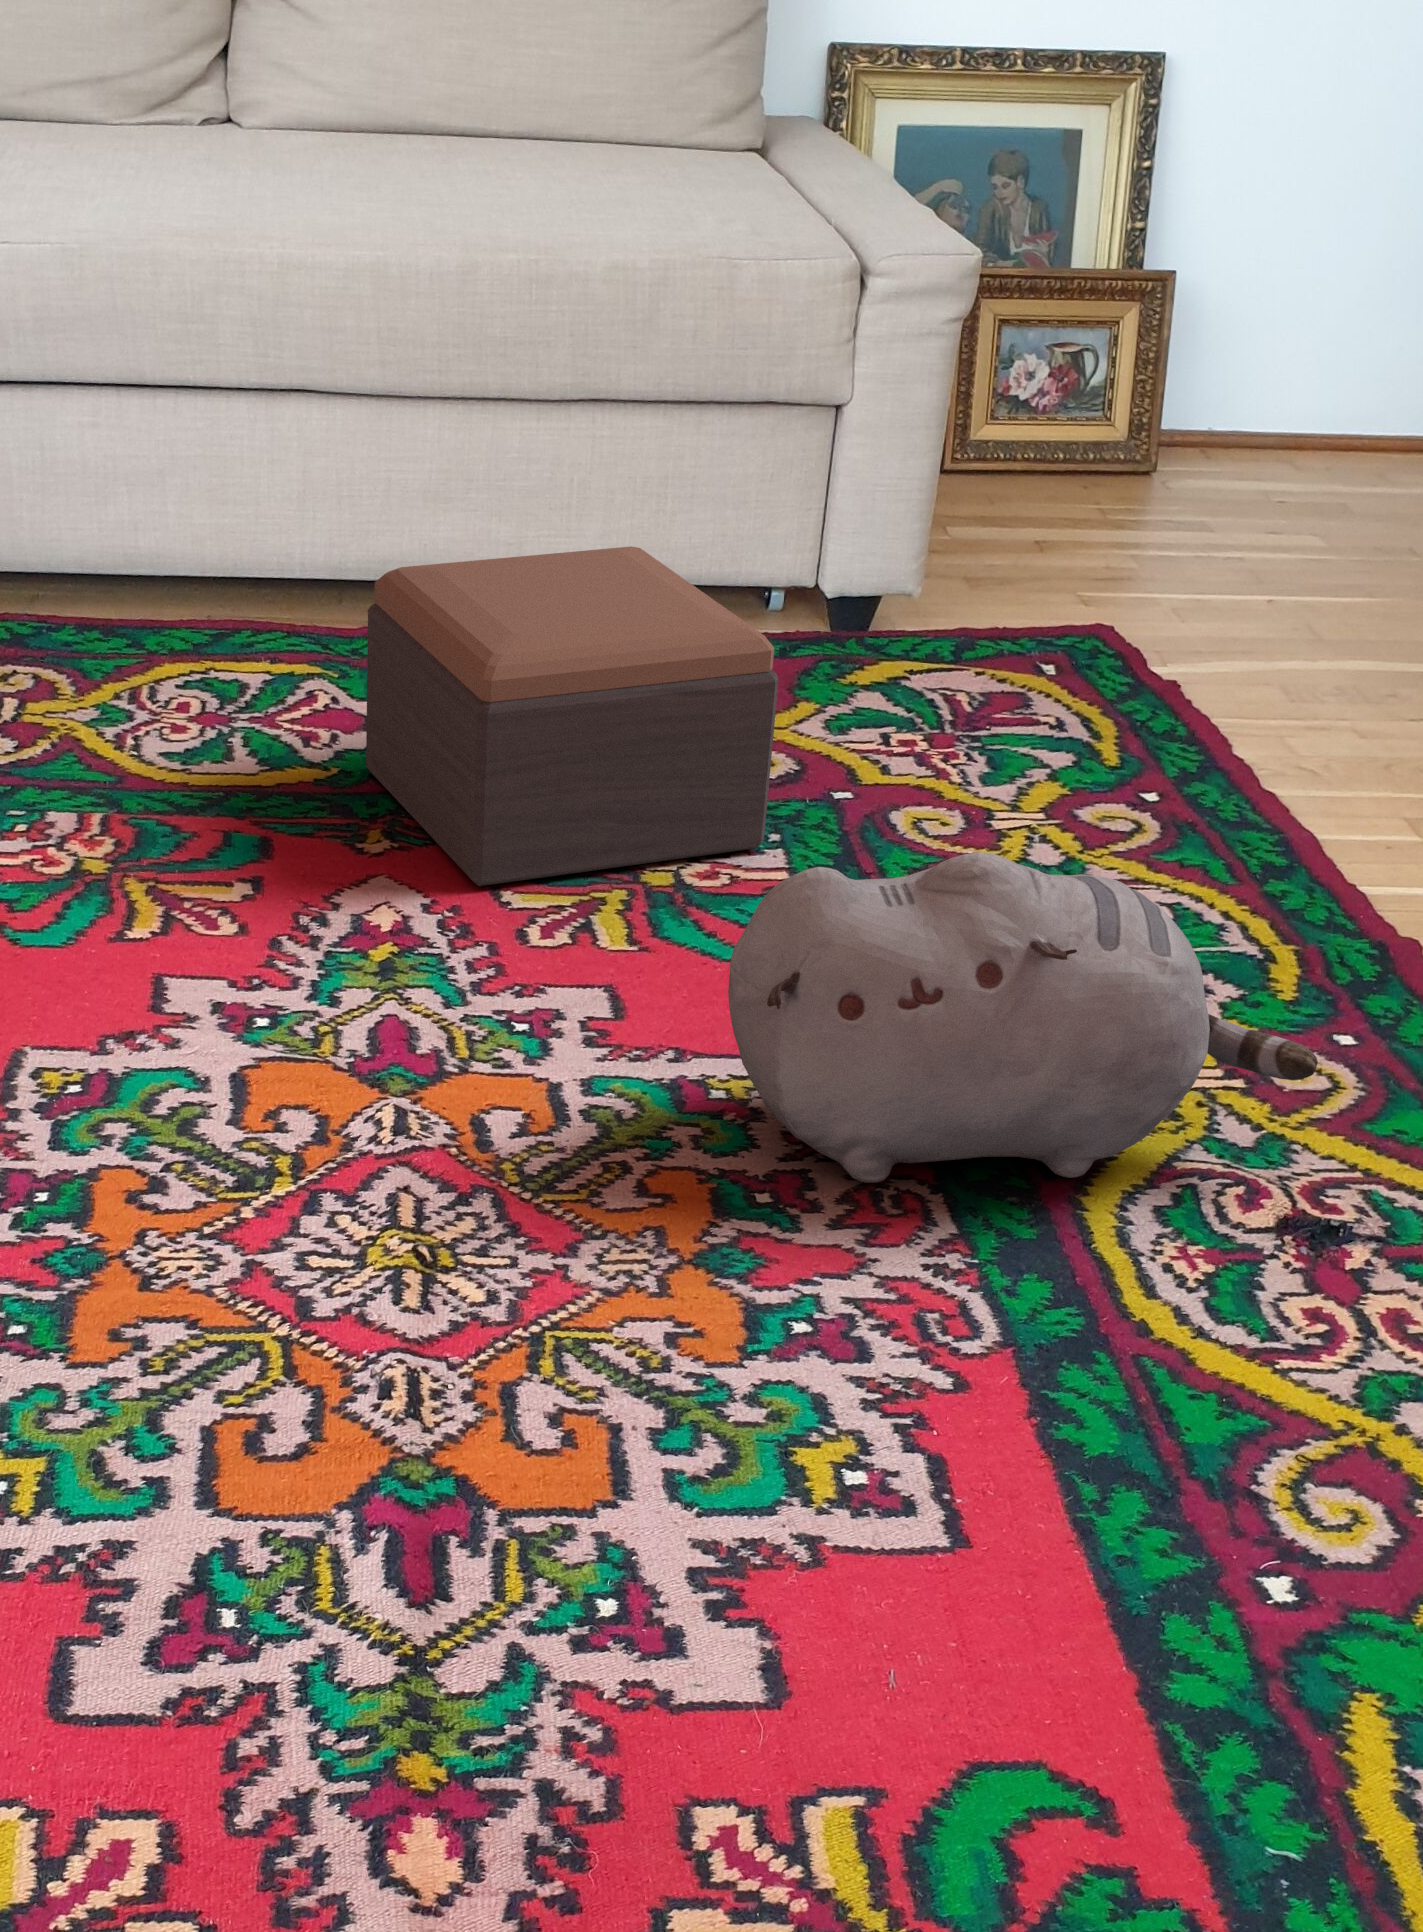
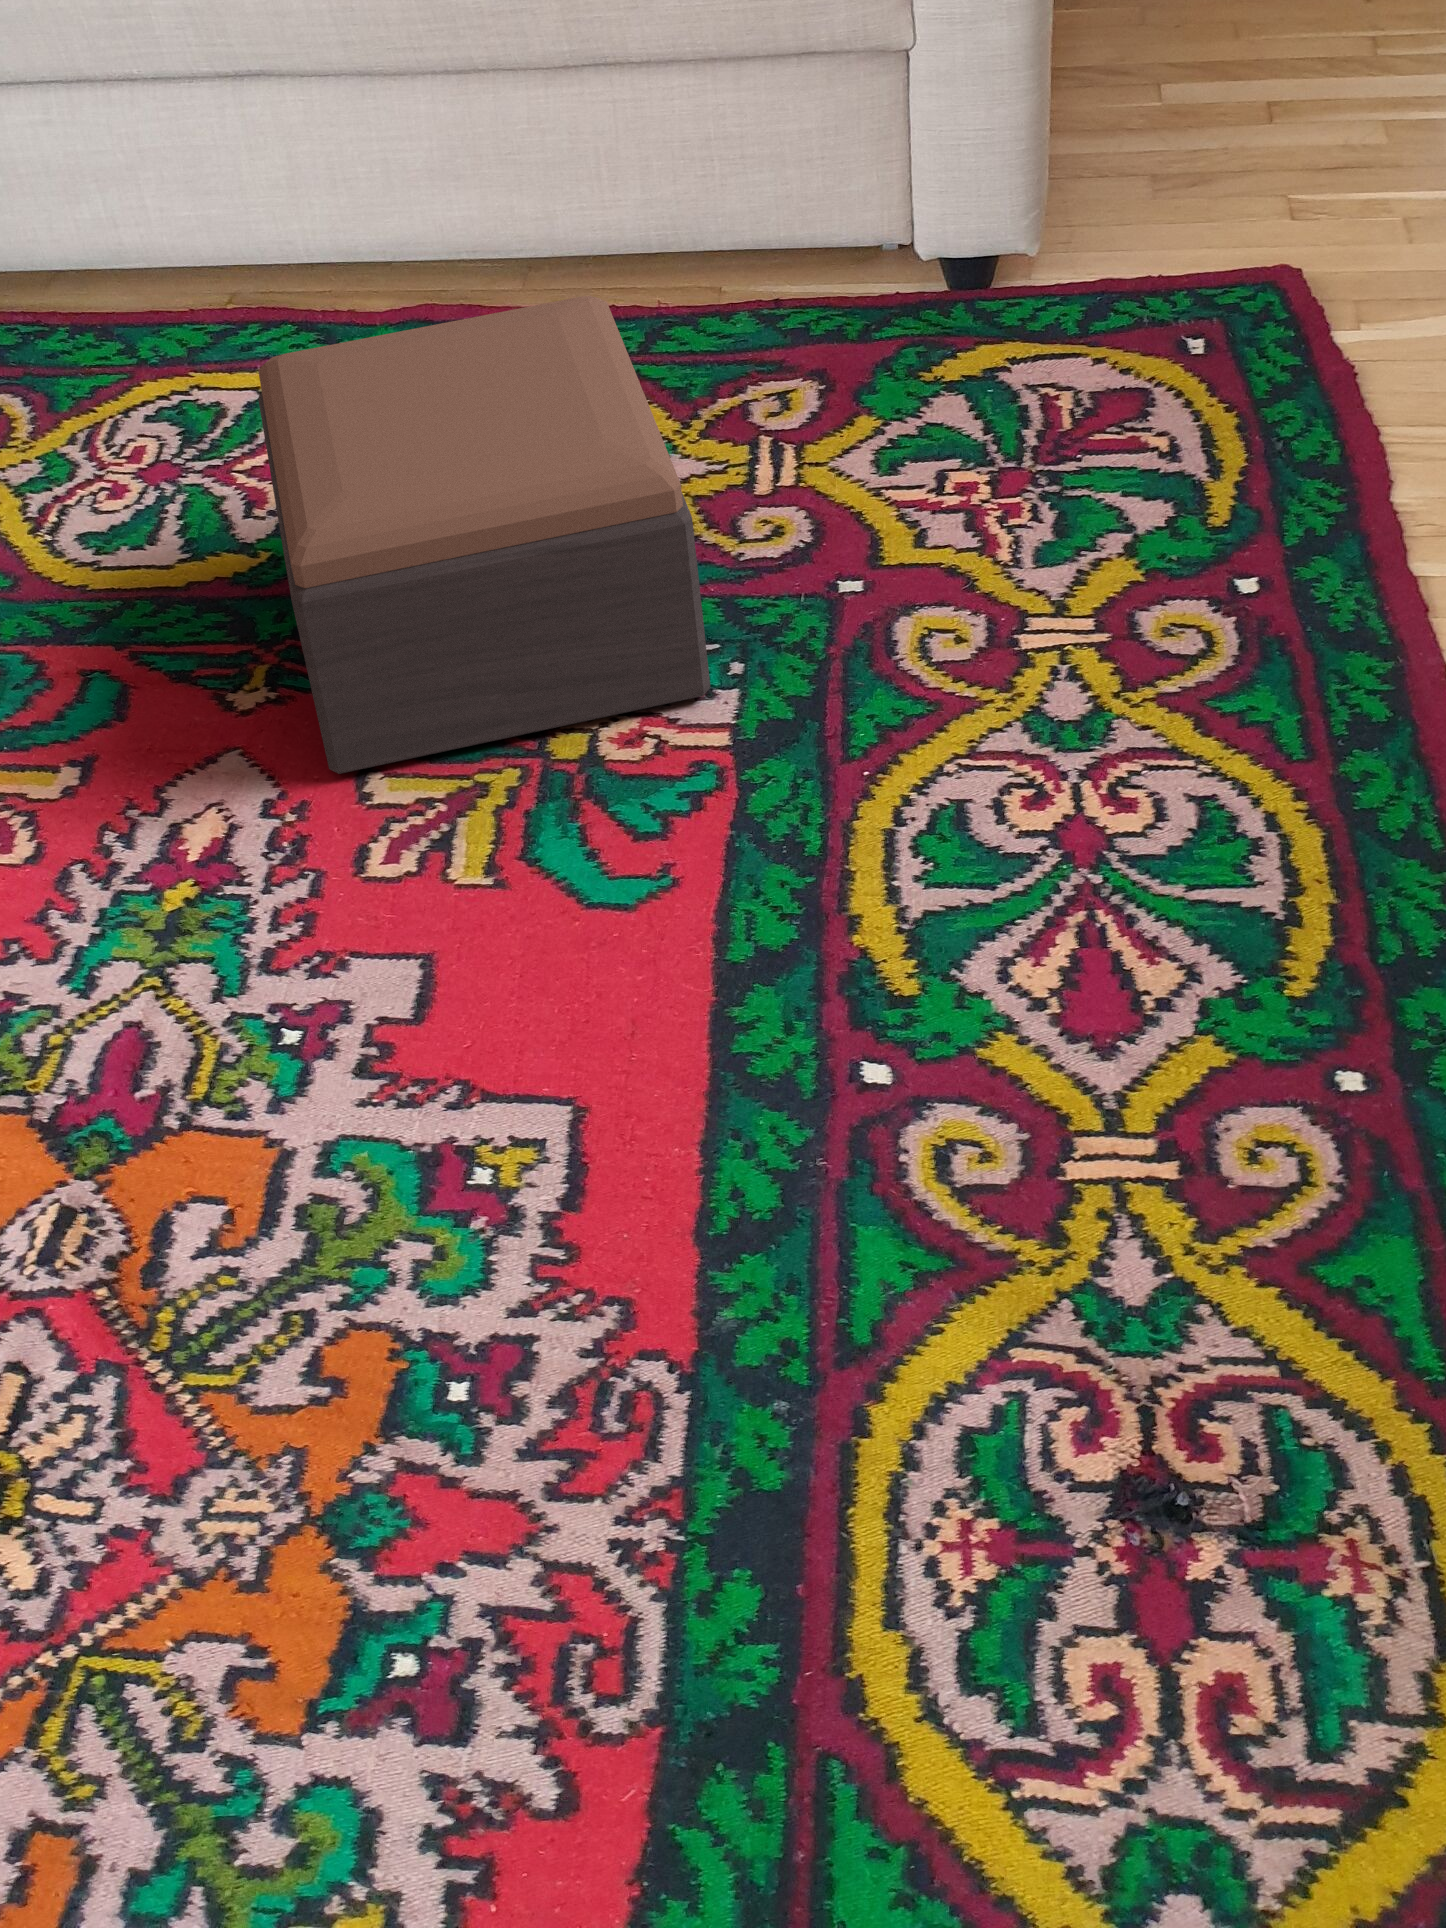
plush toy: present [728,852,1318,1183] -> none [400,974,1181,1372]

